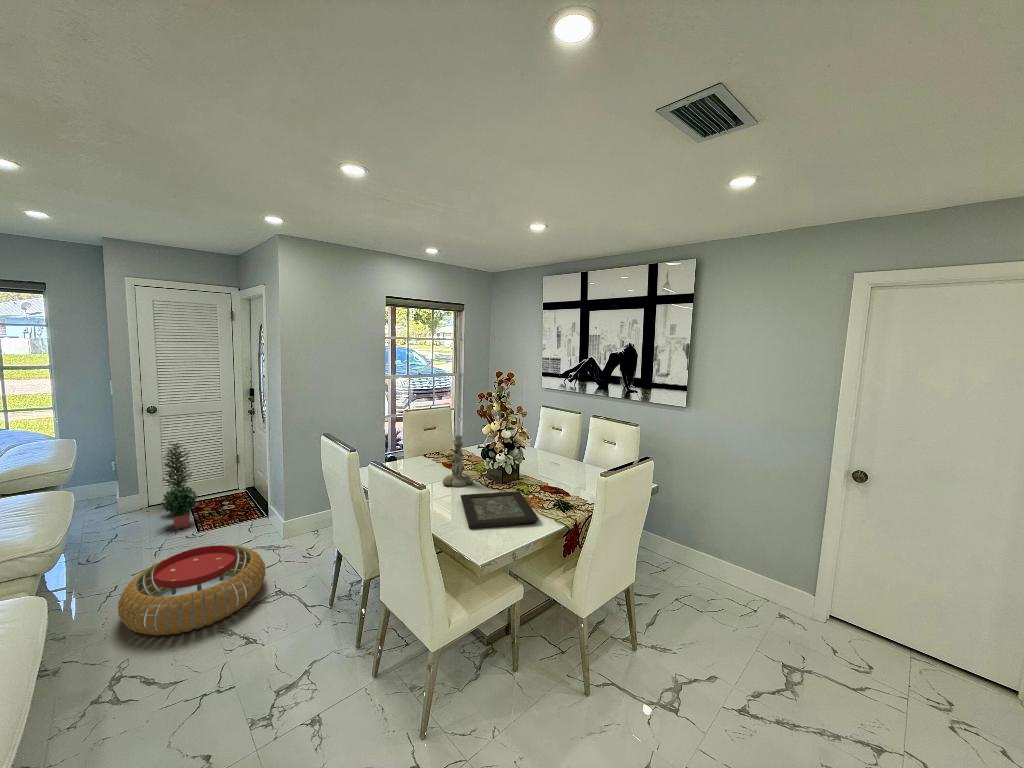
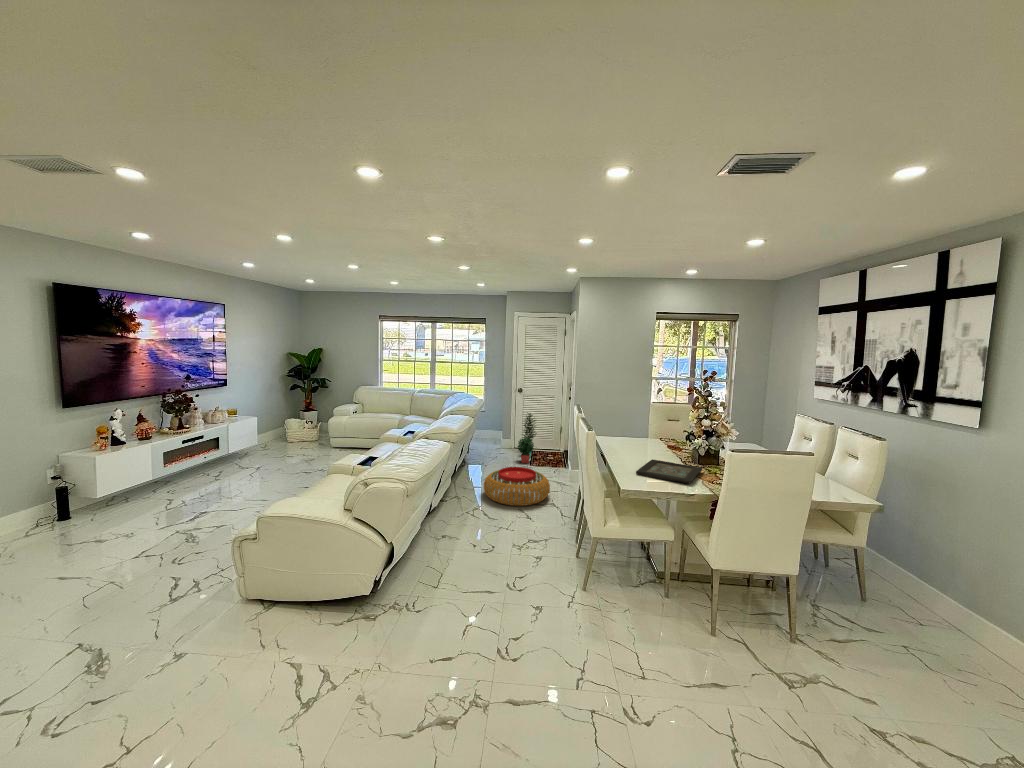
candlestick: present [443,435,474,487] -> none [651,419,677,459]

